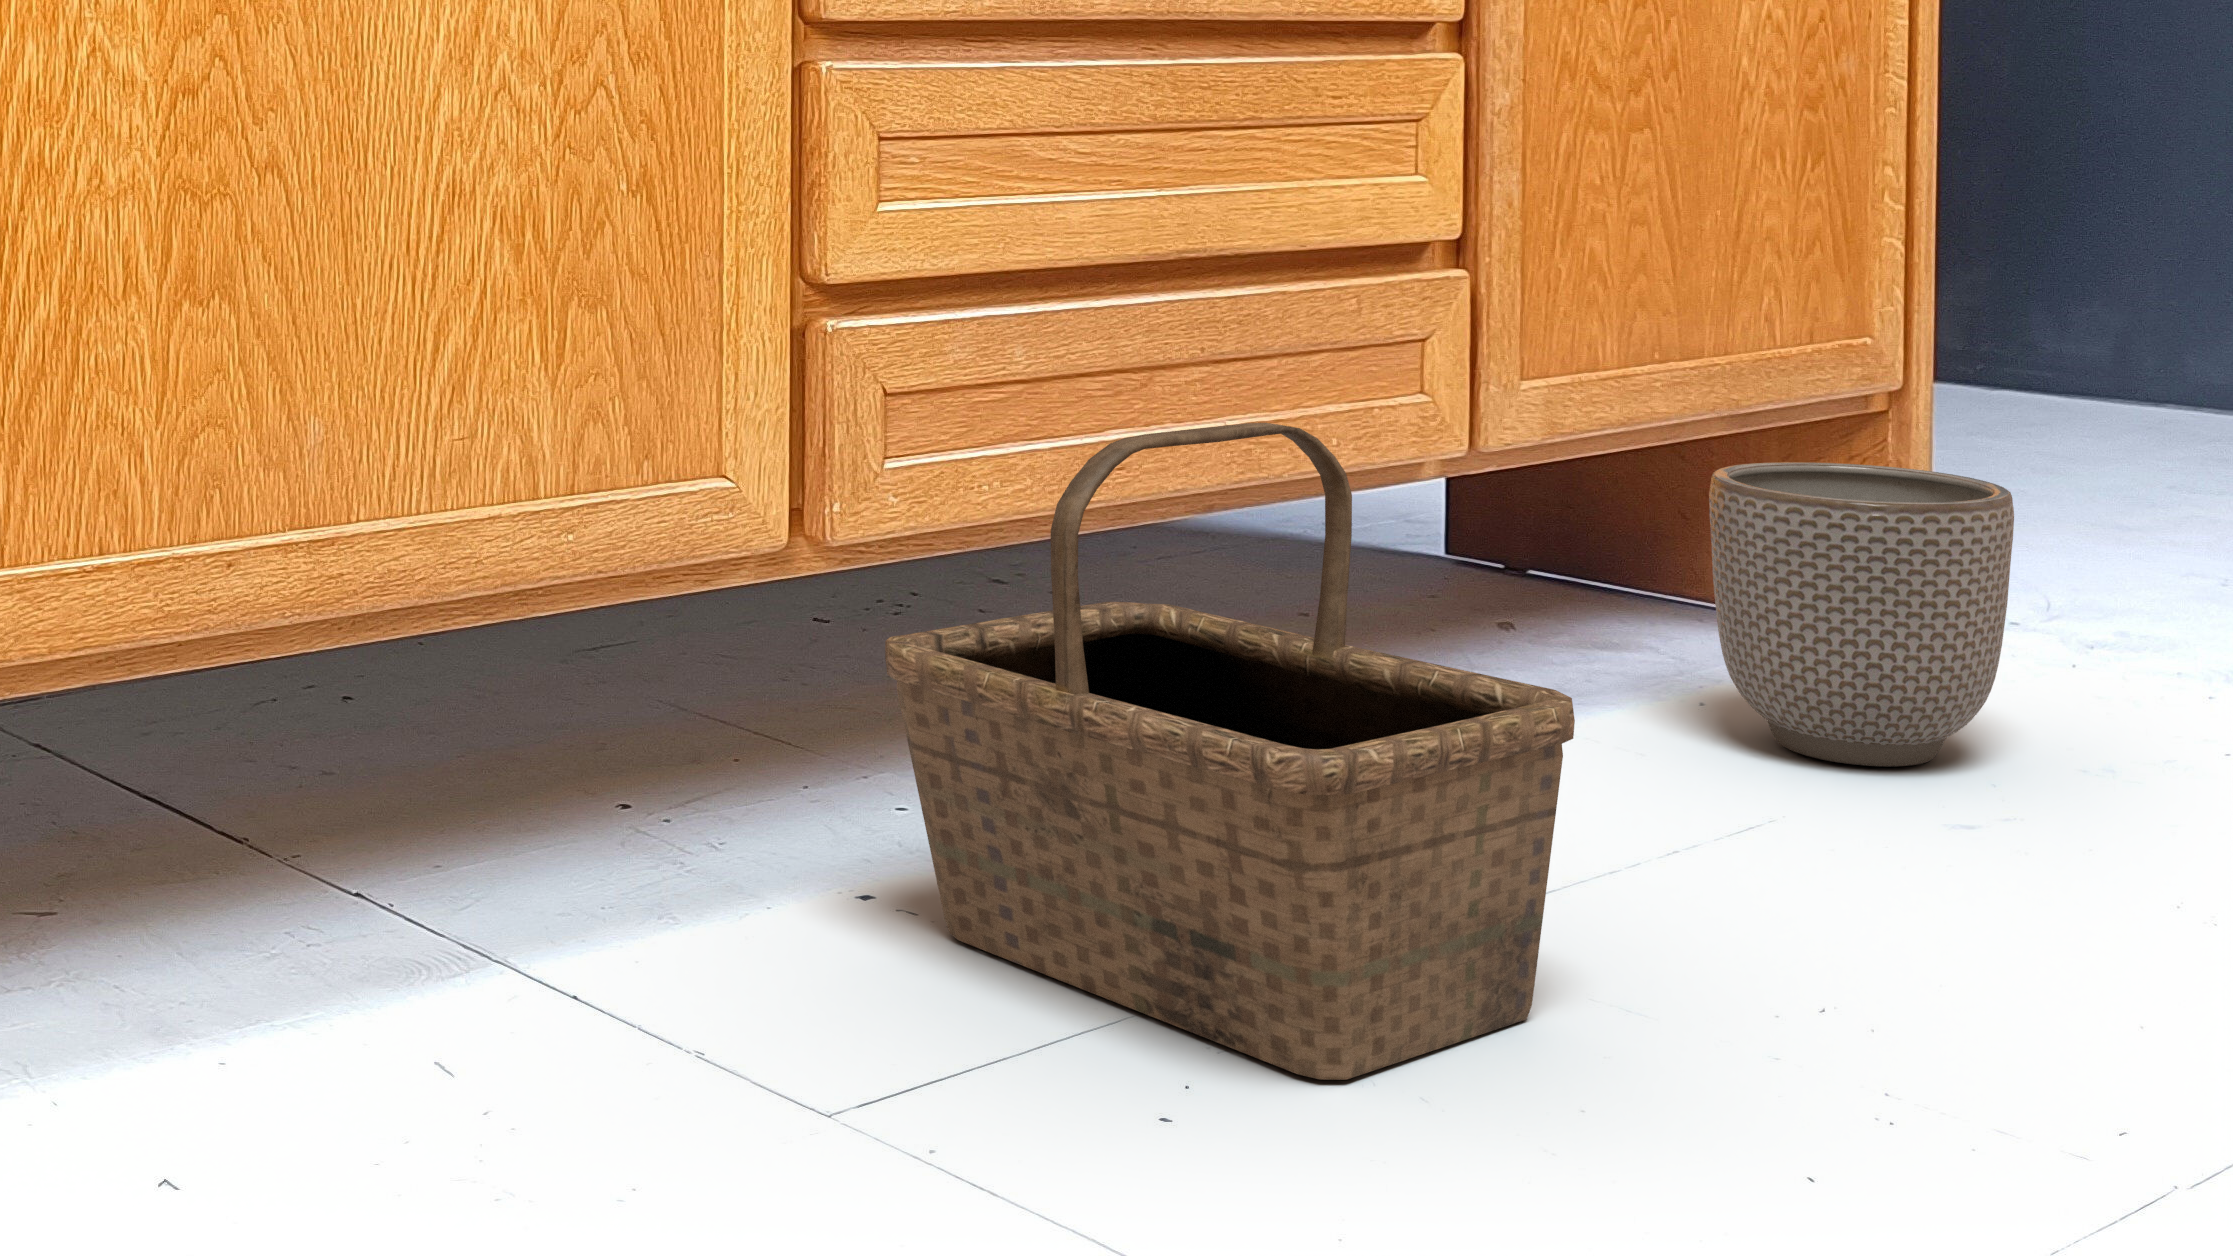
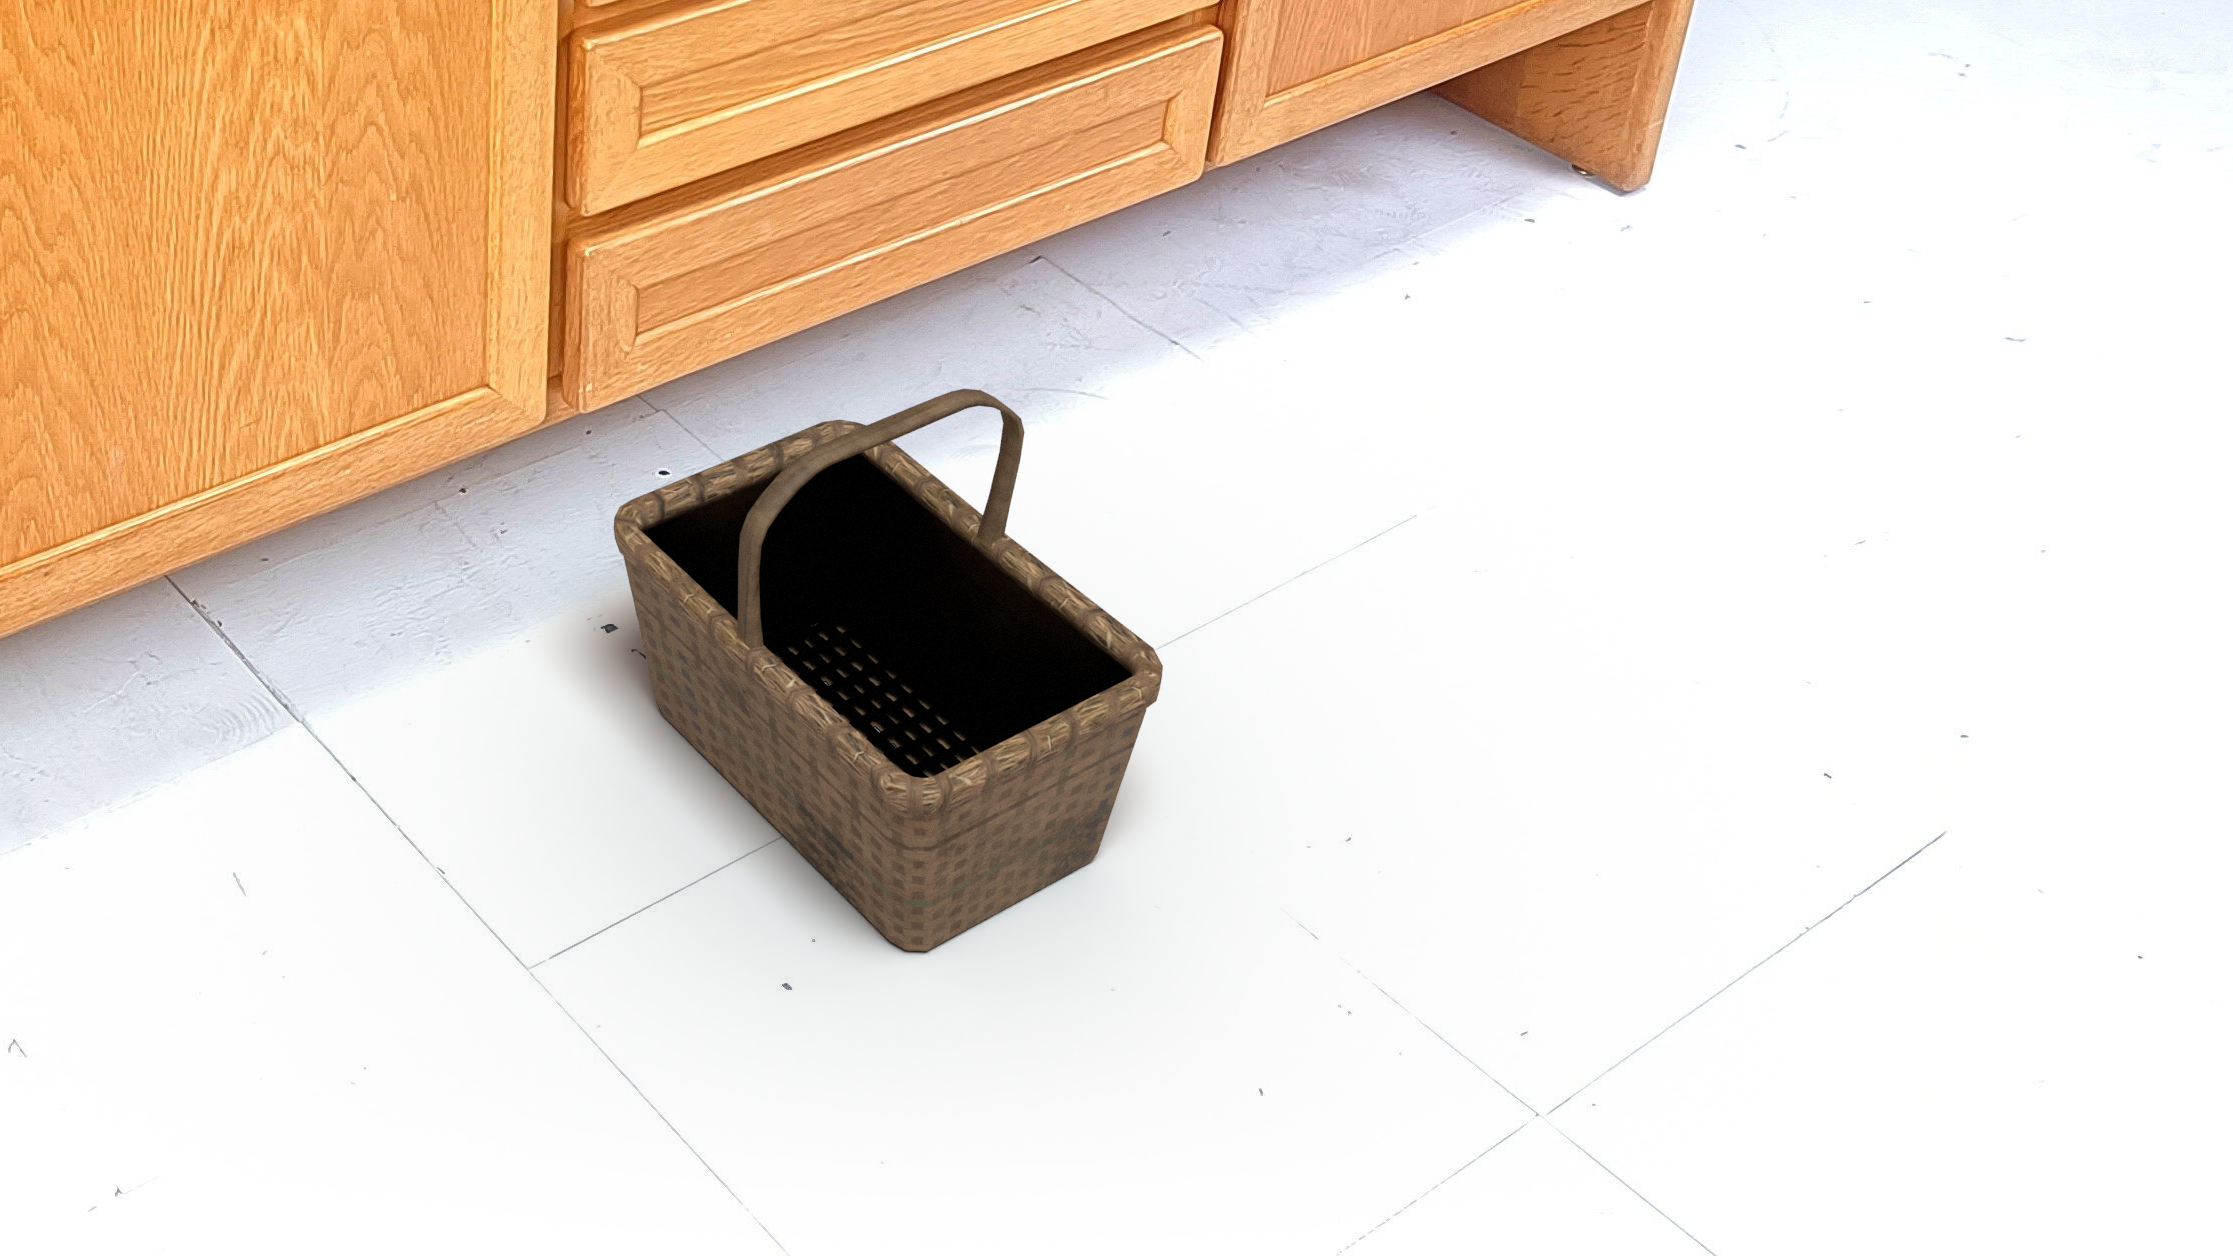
planter: present [1709,462,2014,766] -> none [1408,142,1687,440]

